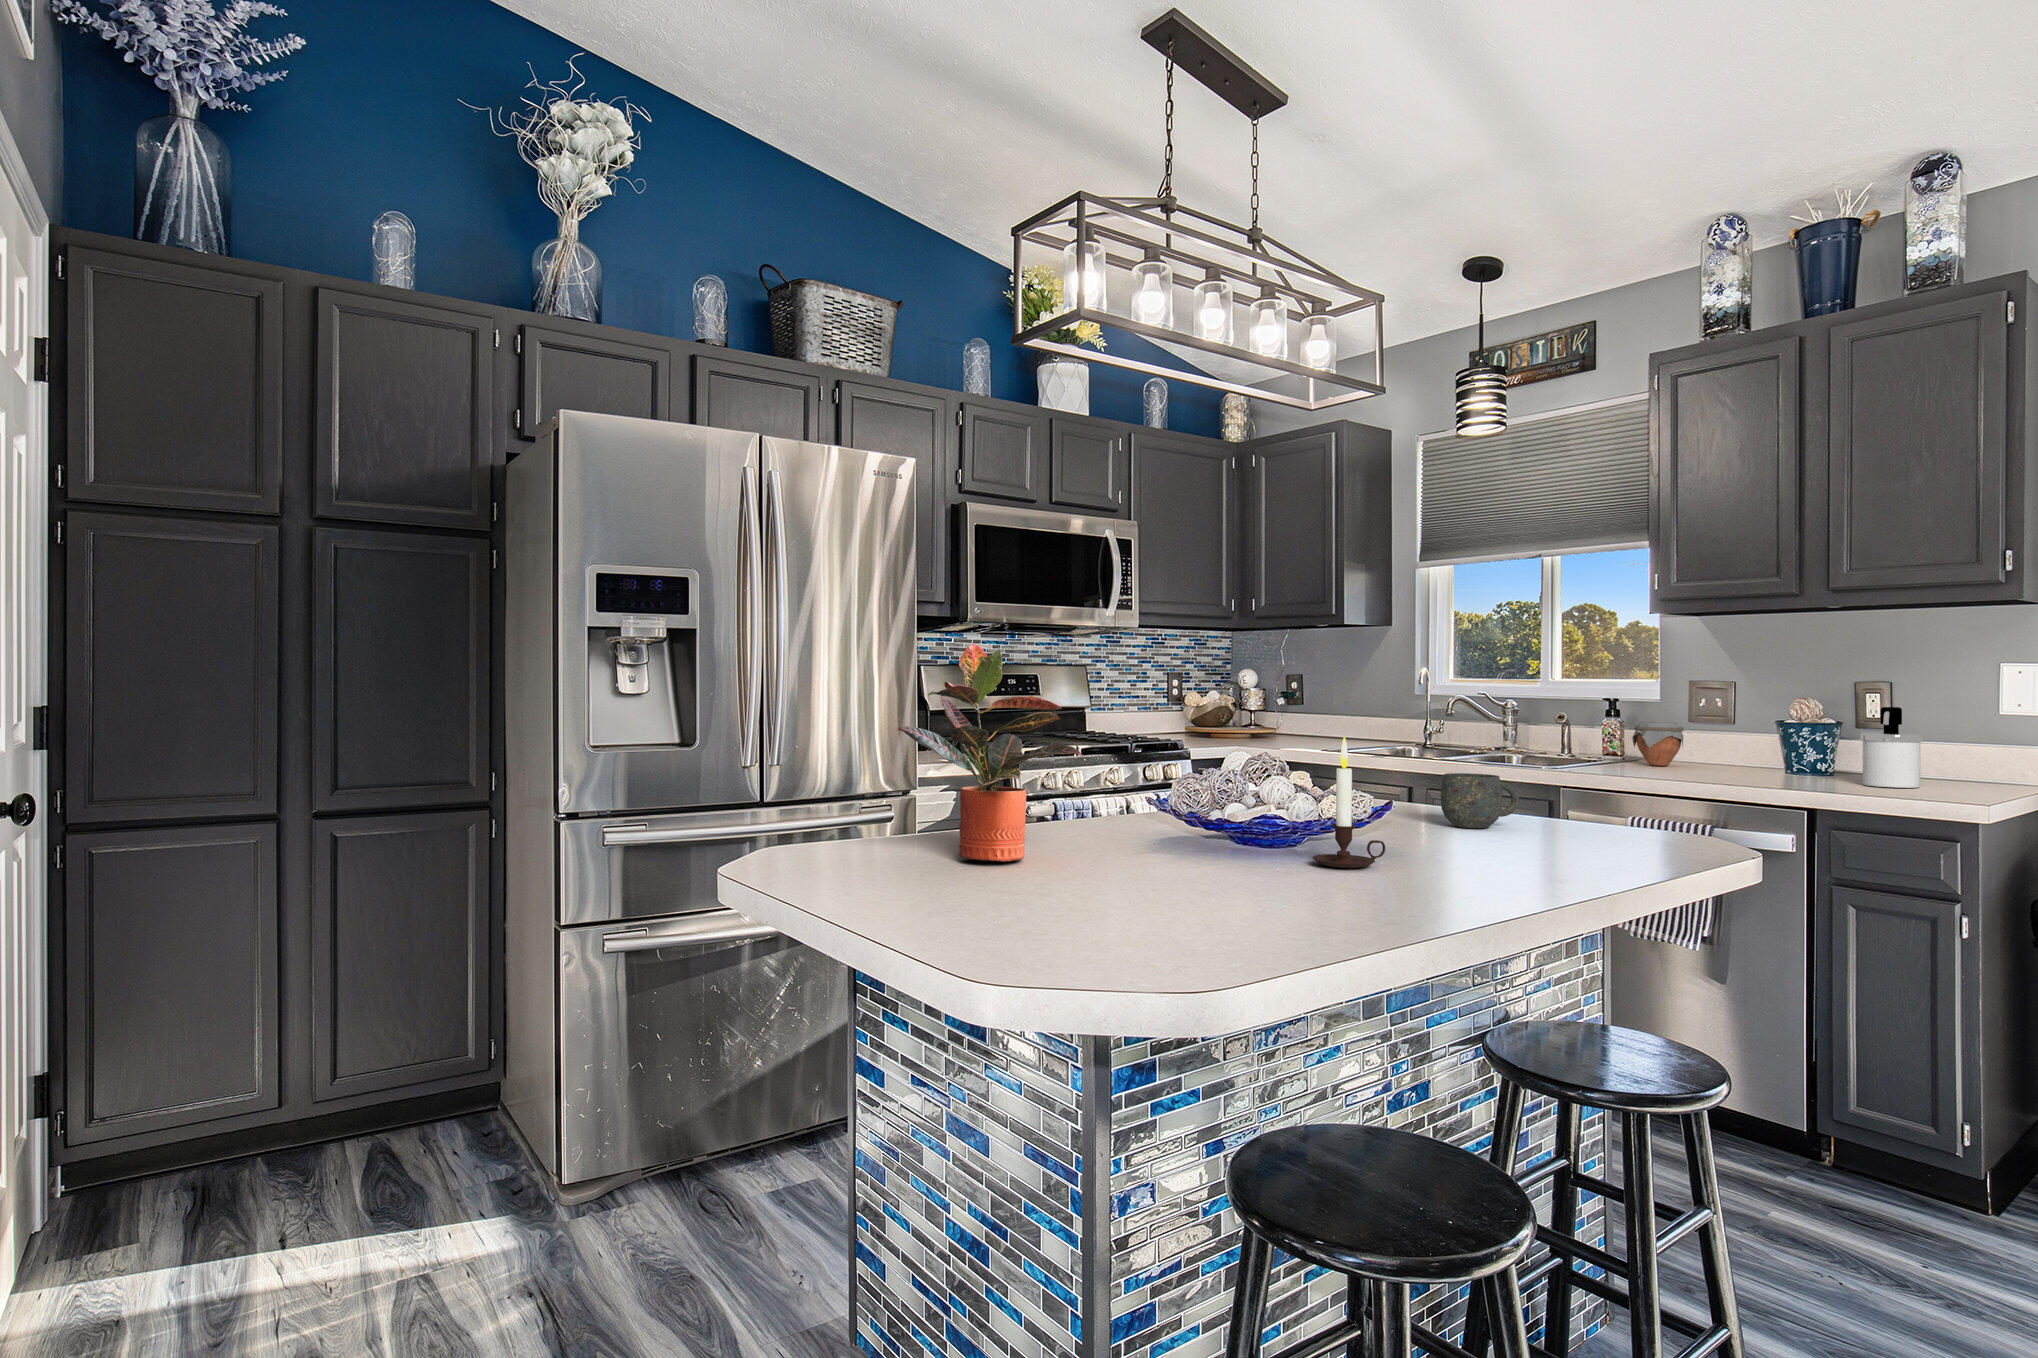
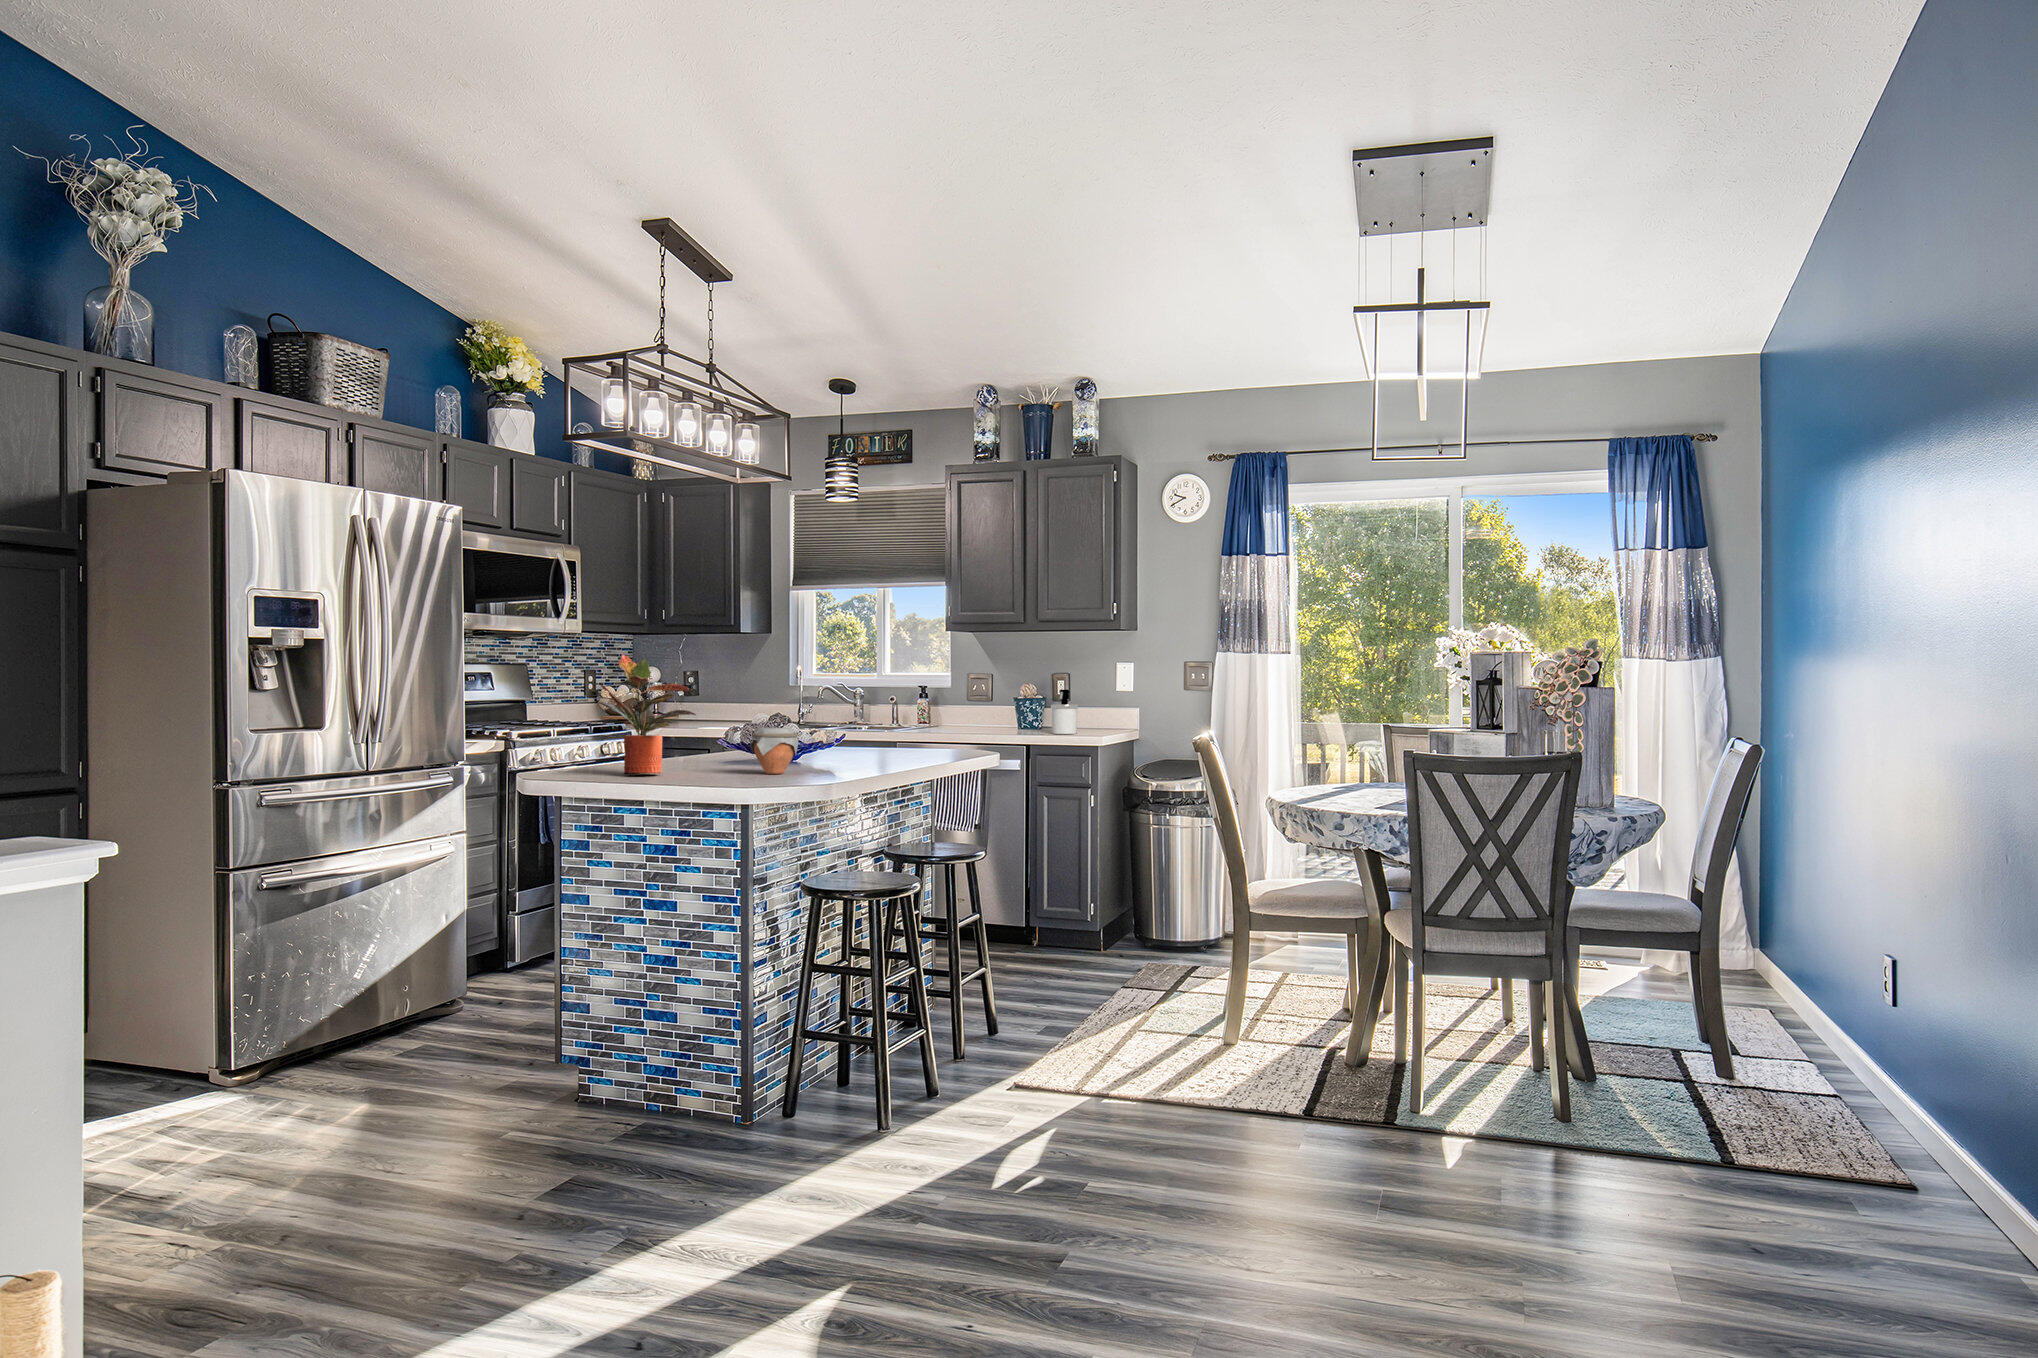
jar: present [1632,721,1684,766] -> present [750,728,798,774]
candle: present [1313,737,1385,868] -> none [807,703,841,768]
mug: present [1441,773,1519,828] -> none [852,727,891,756]

